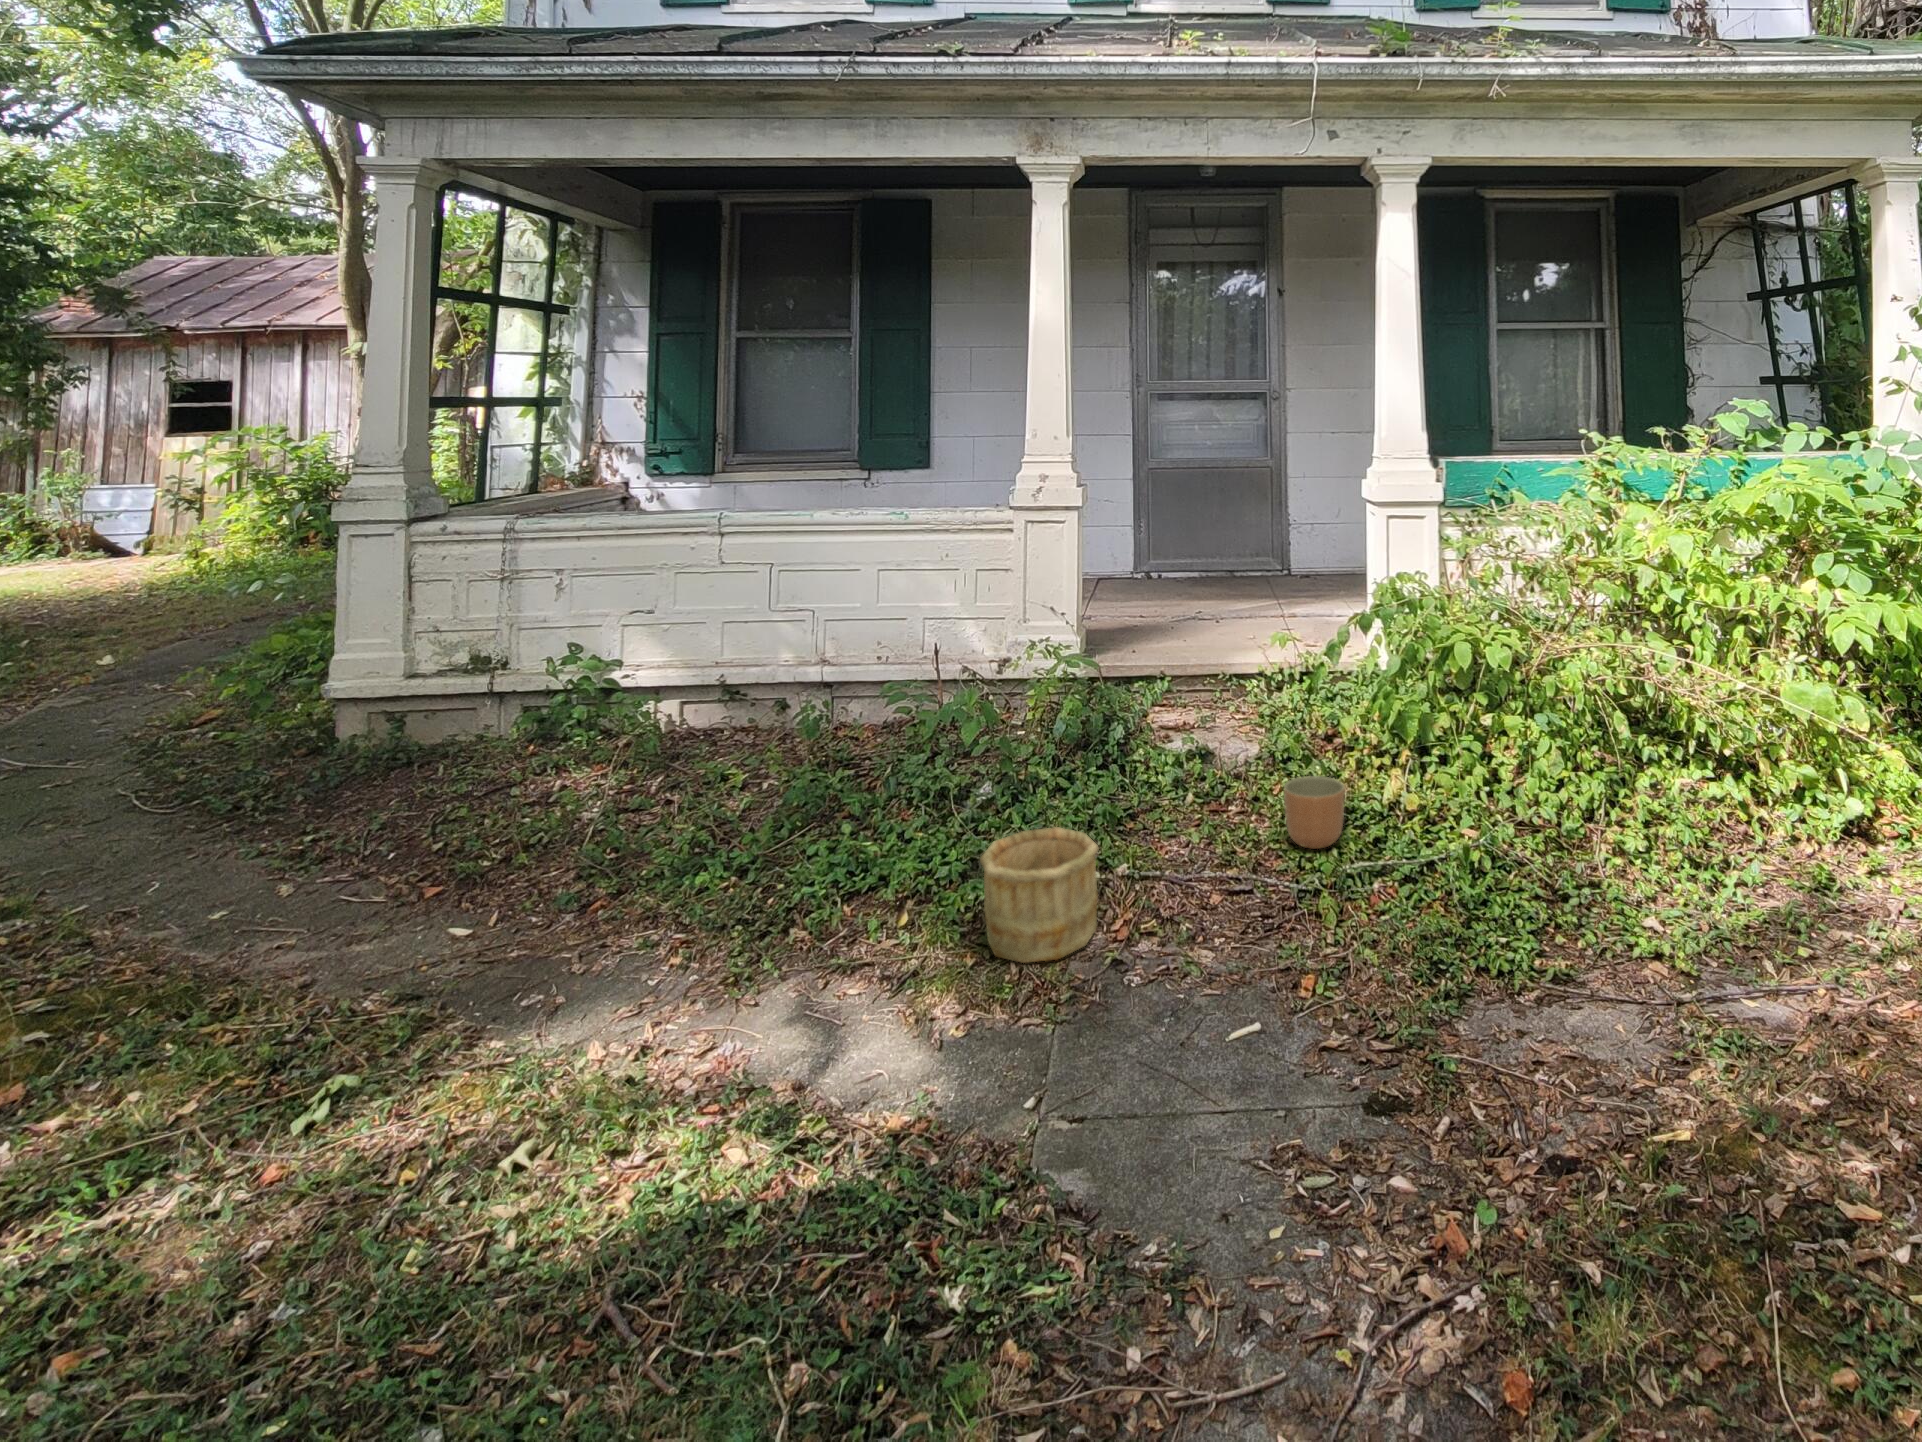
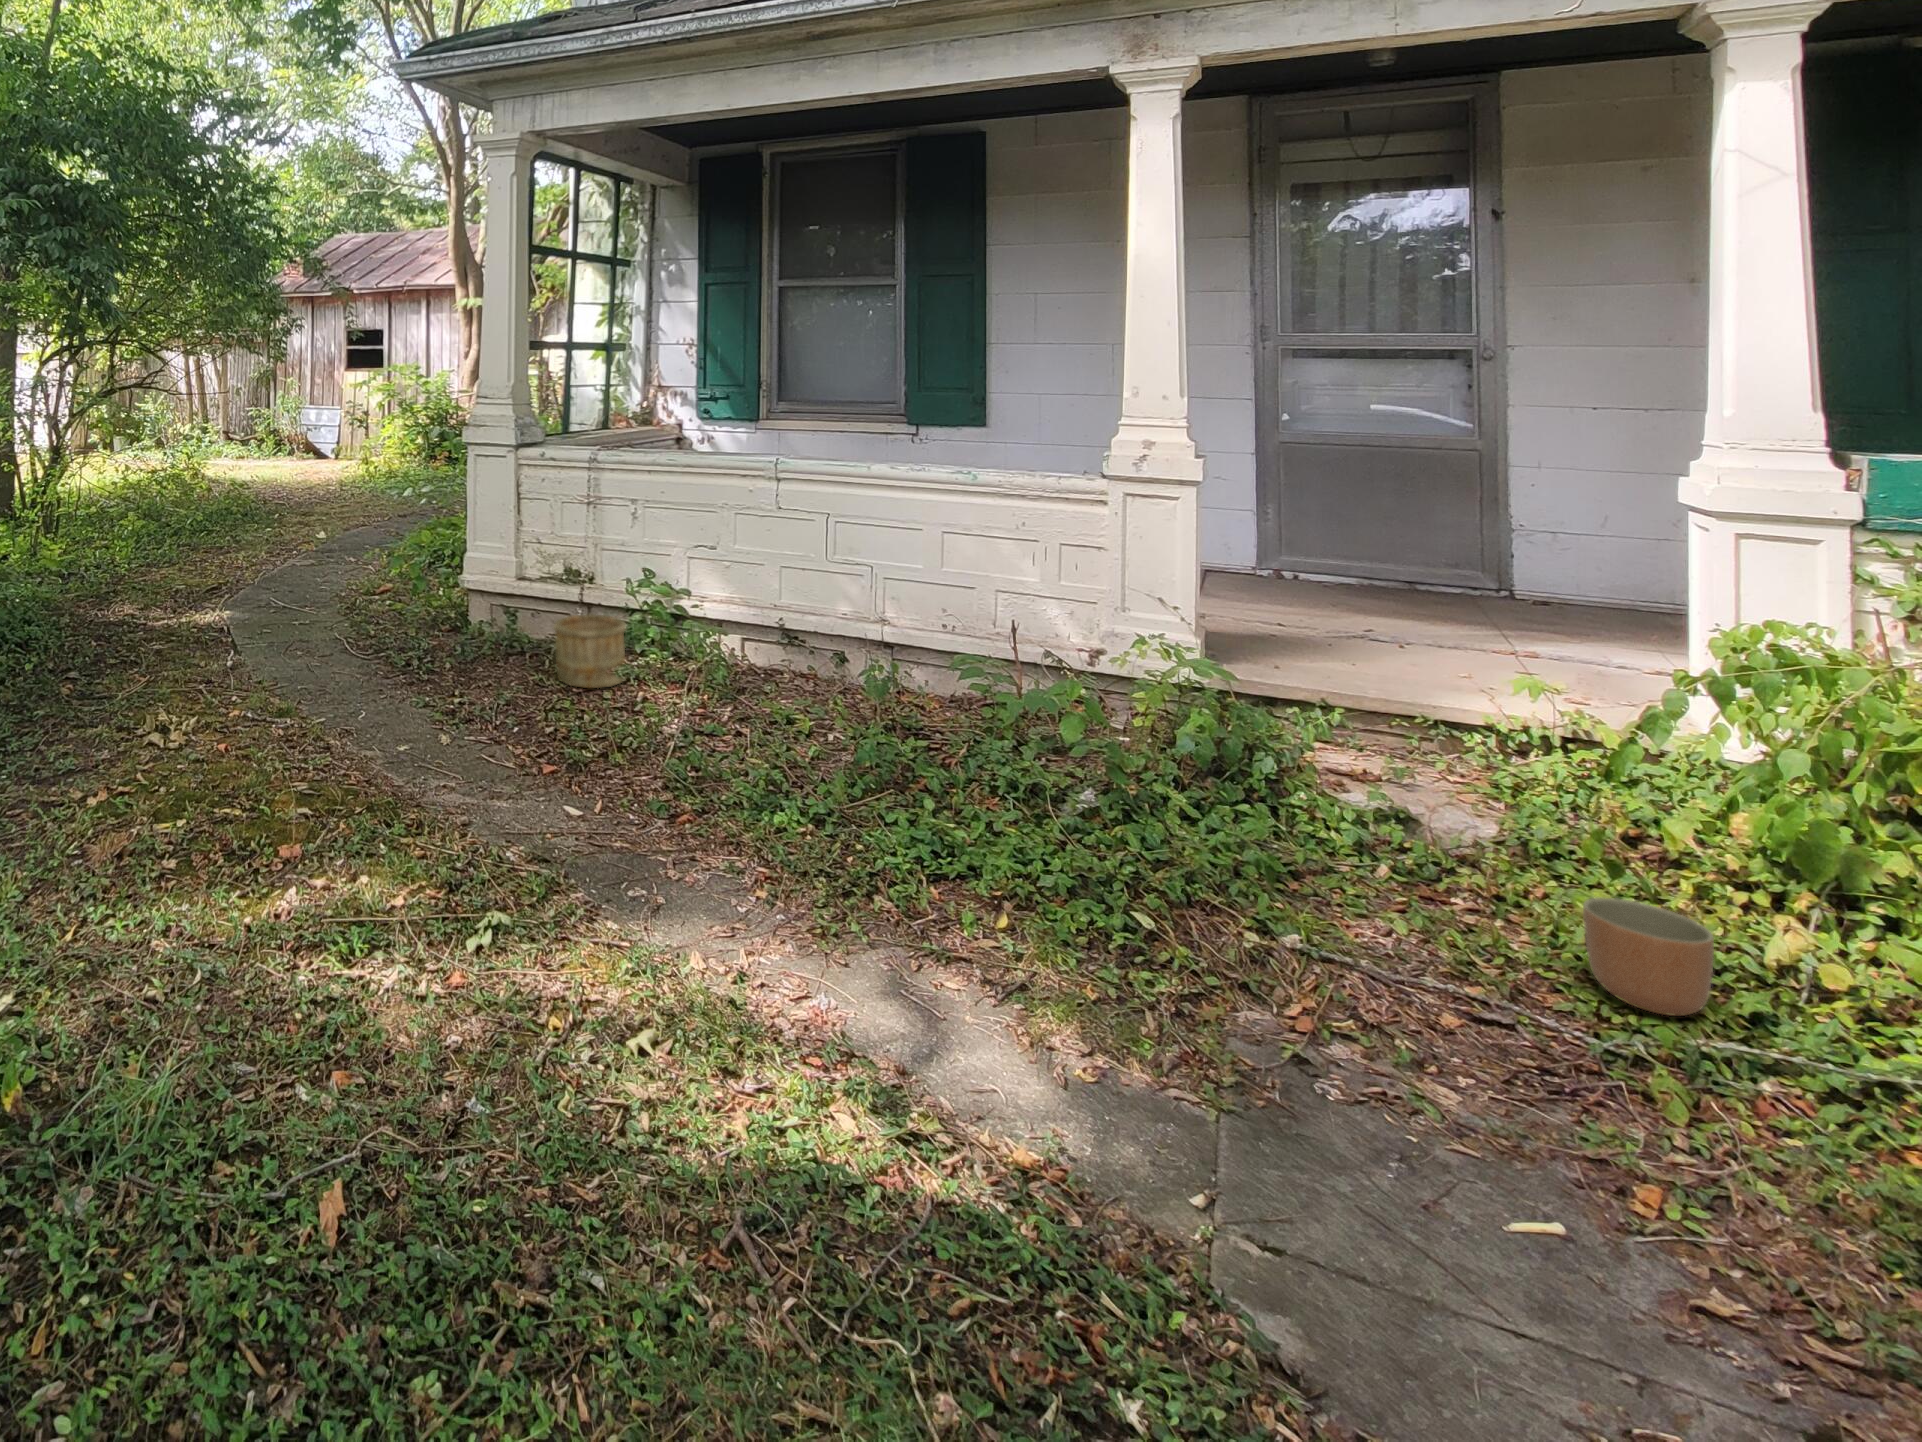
wooden bucket: present [980,827,1098,963] -> present [553,614,626,688]

